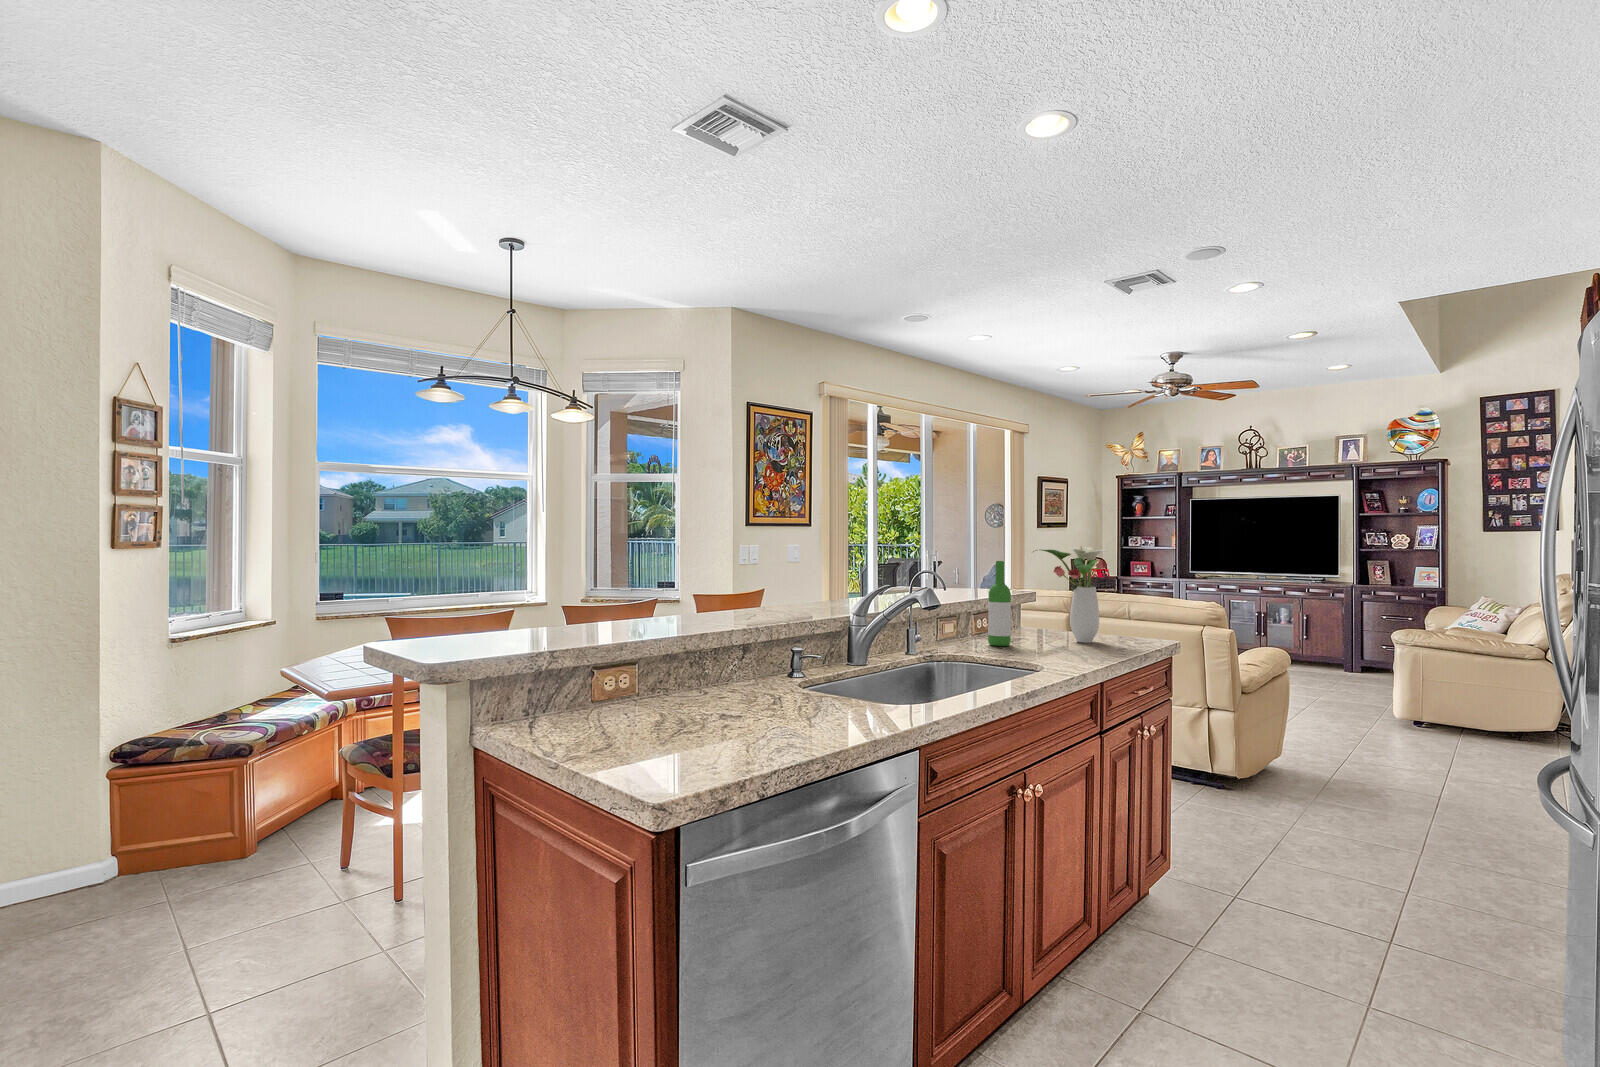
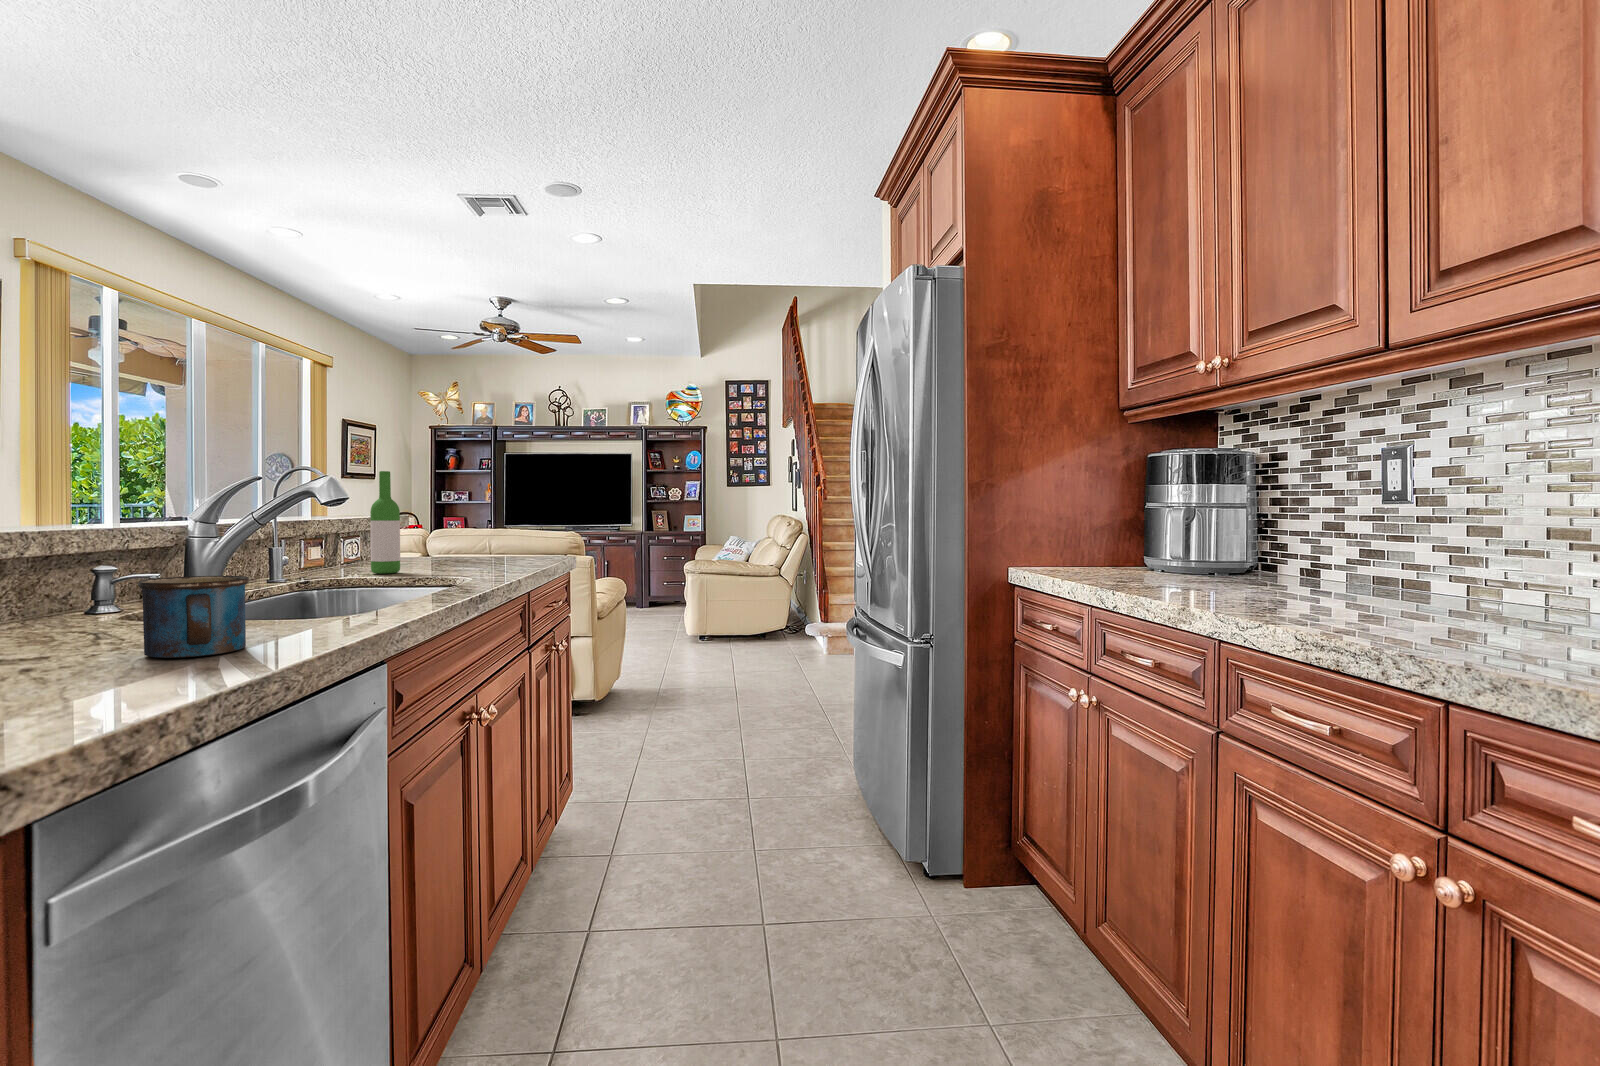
flower arrangement: present [1033,546,1107,643] -> none [416,460,506,565]
mug: none [775,672,833,730] -> present [138,576,249,658]

